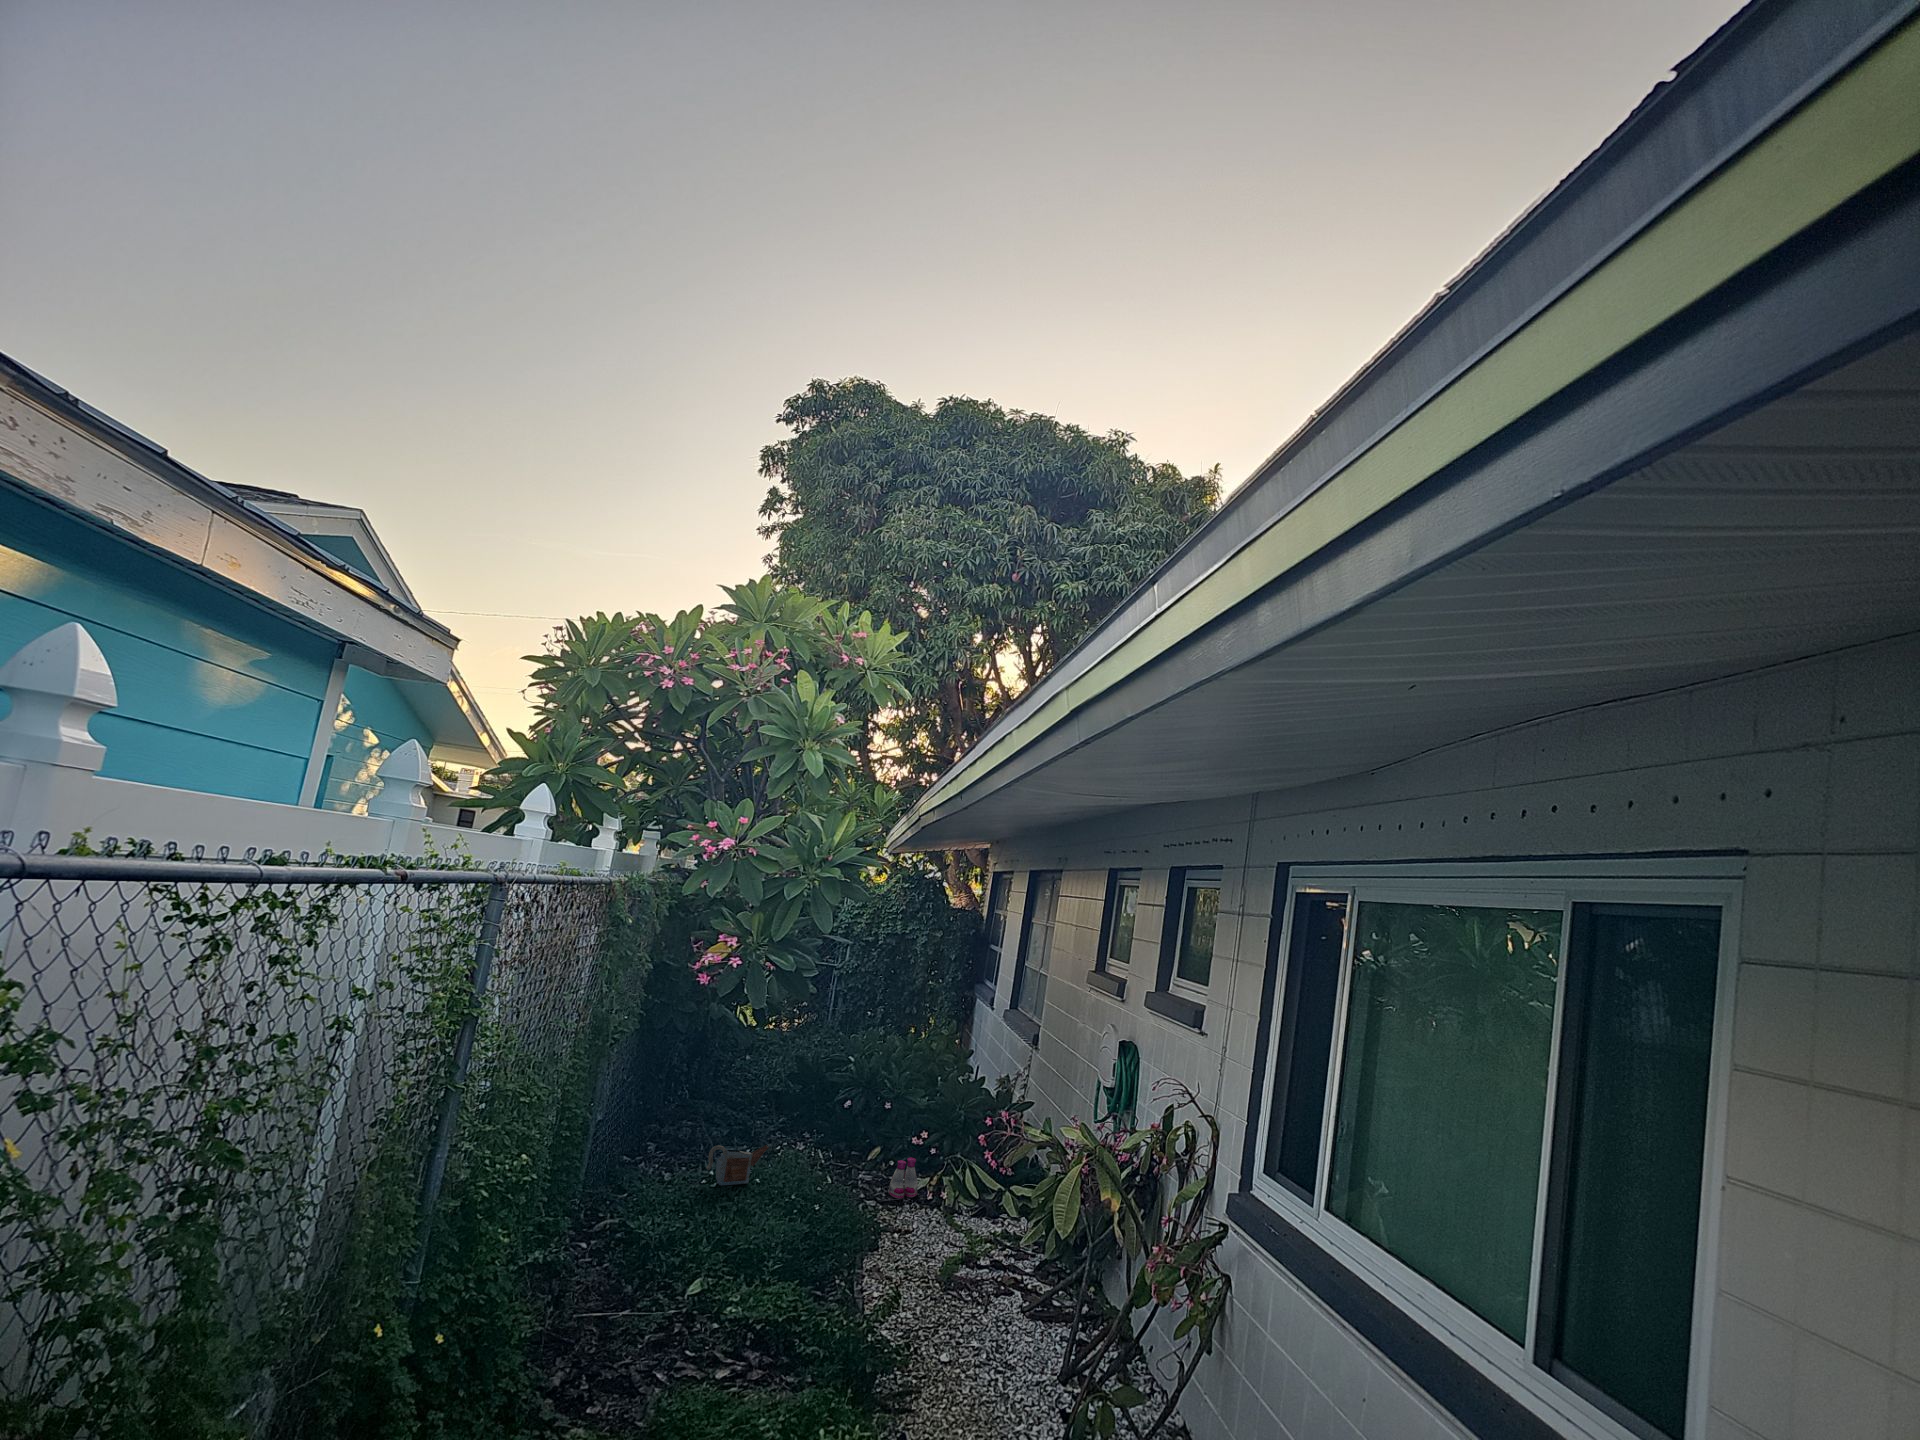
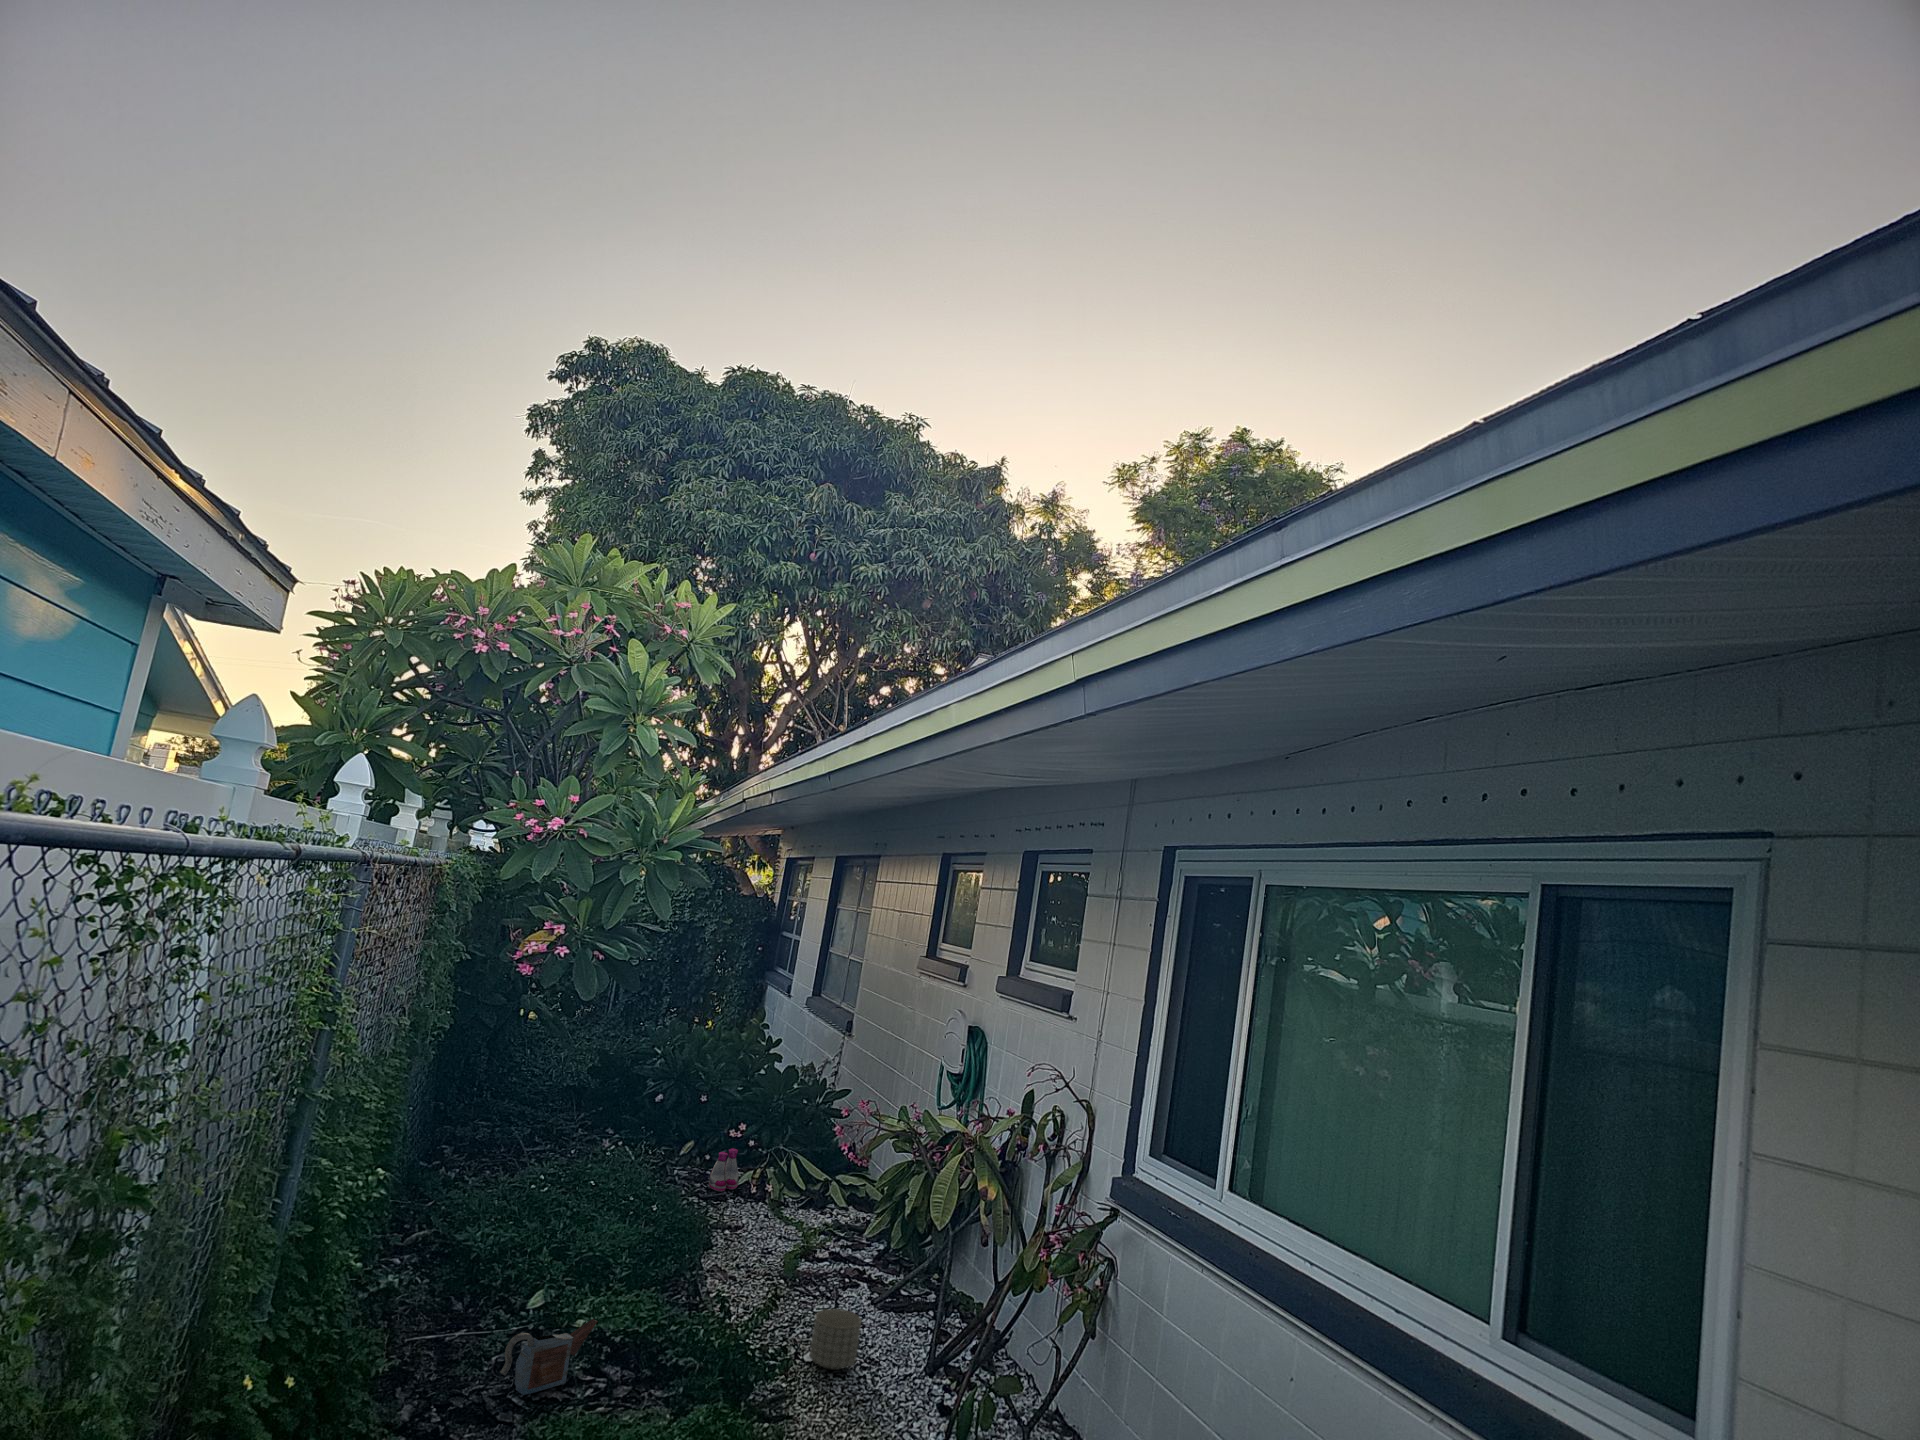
watering can: present [706,1145,769,1185] -> present [500,1319,598,1395]
planter: none [945,1312,994,1371] -> present [810,1309,861,1370]

